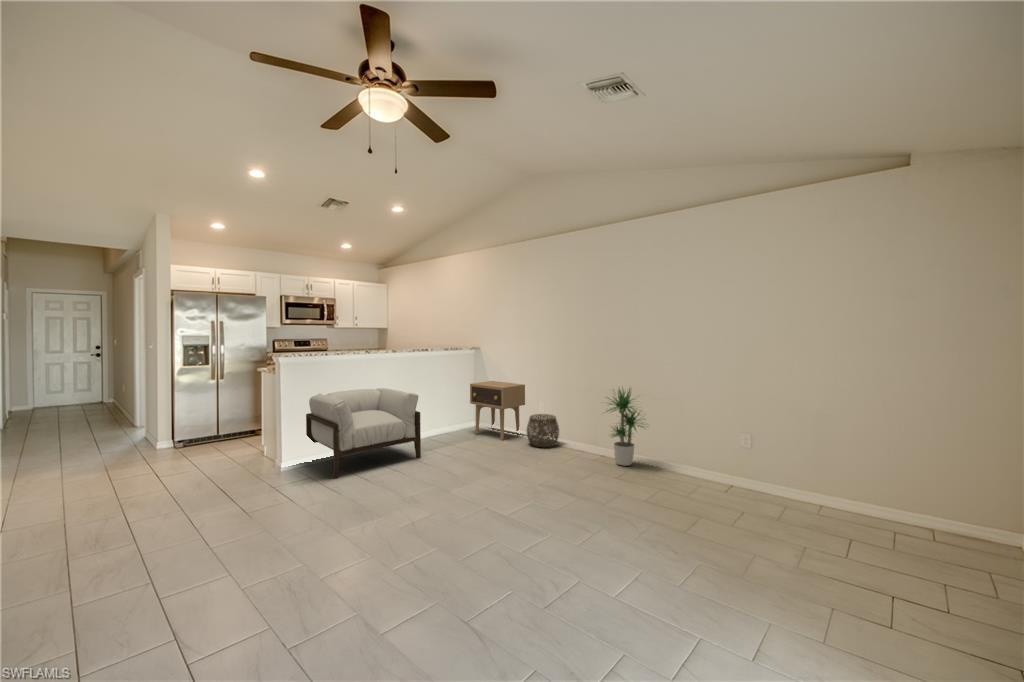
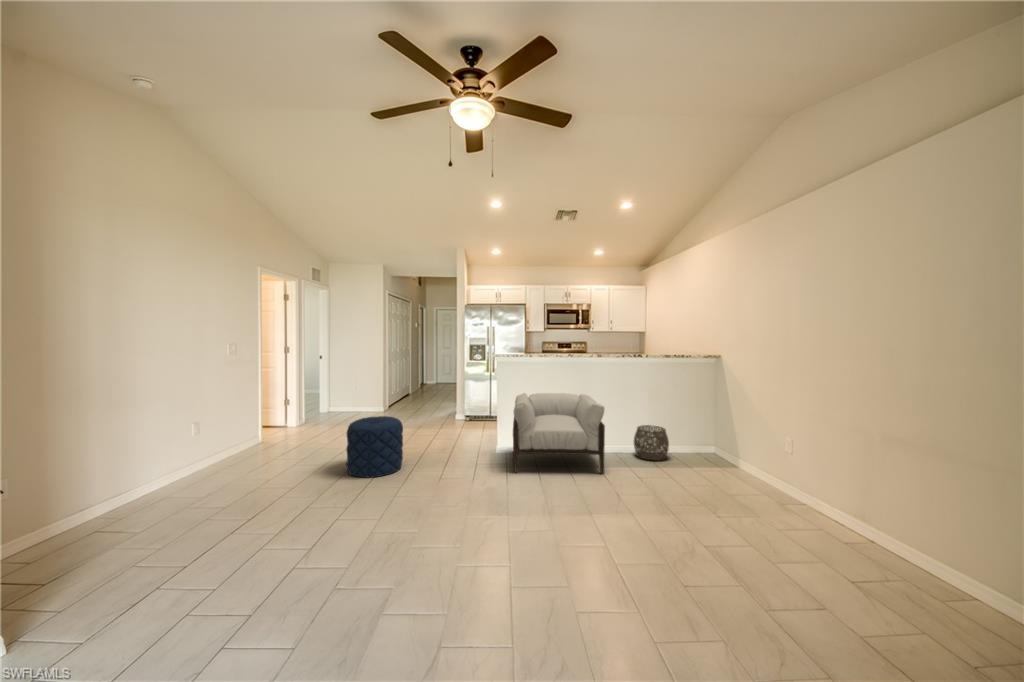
side table: present [470,381,525,440] -> none [690,401,762,478]
potted plant: present [606,388,645,466] -> none [834,436,946,578]
woven basket: present [527,414,559,447] -> present [634,425,669,461]
pouf: none [67,446,175,544] -> present [346,416,403,477]

